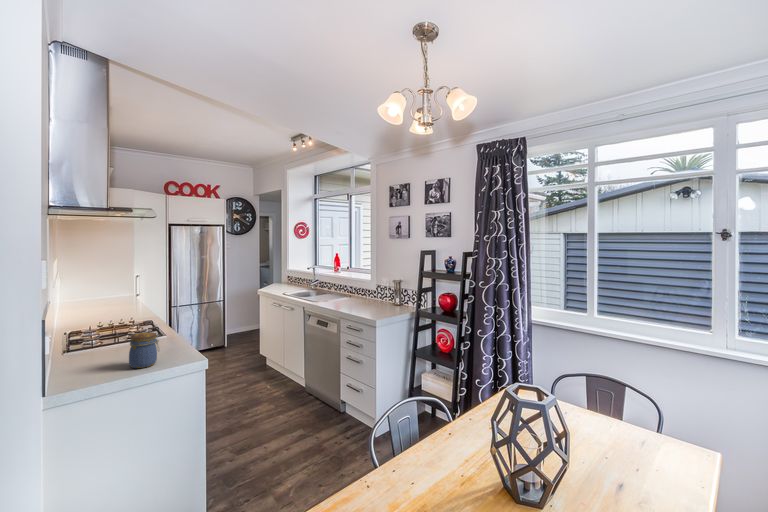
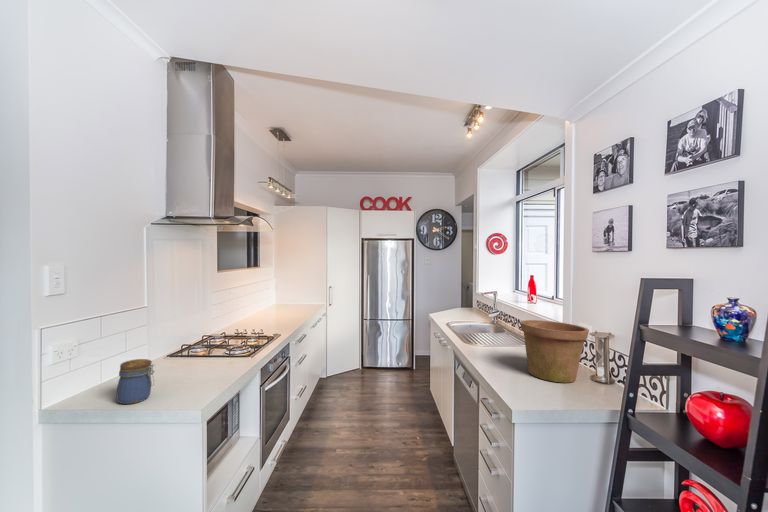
flower pot: none [360,278,393,308] -> present [520,320,589,383]

